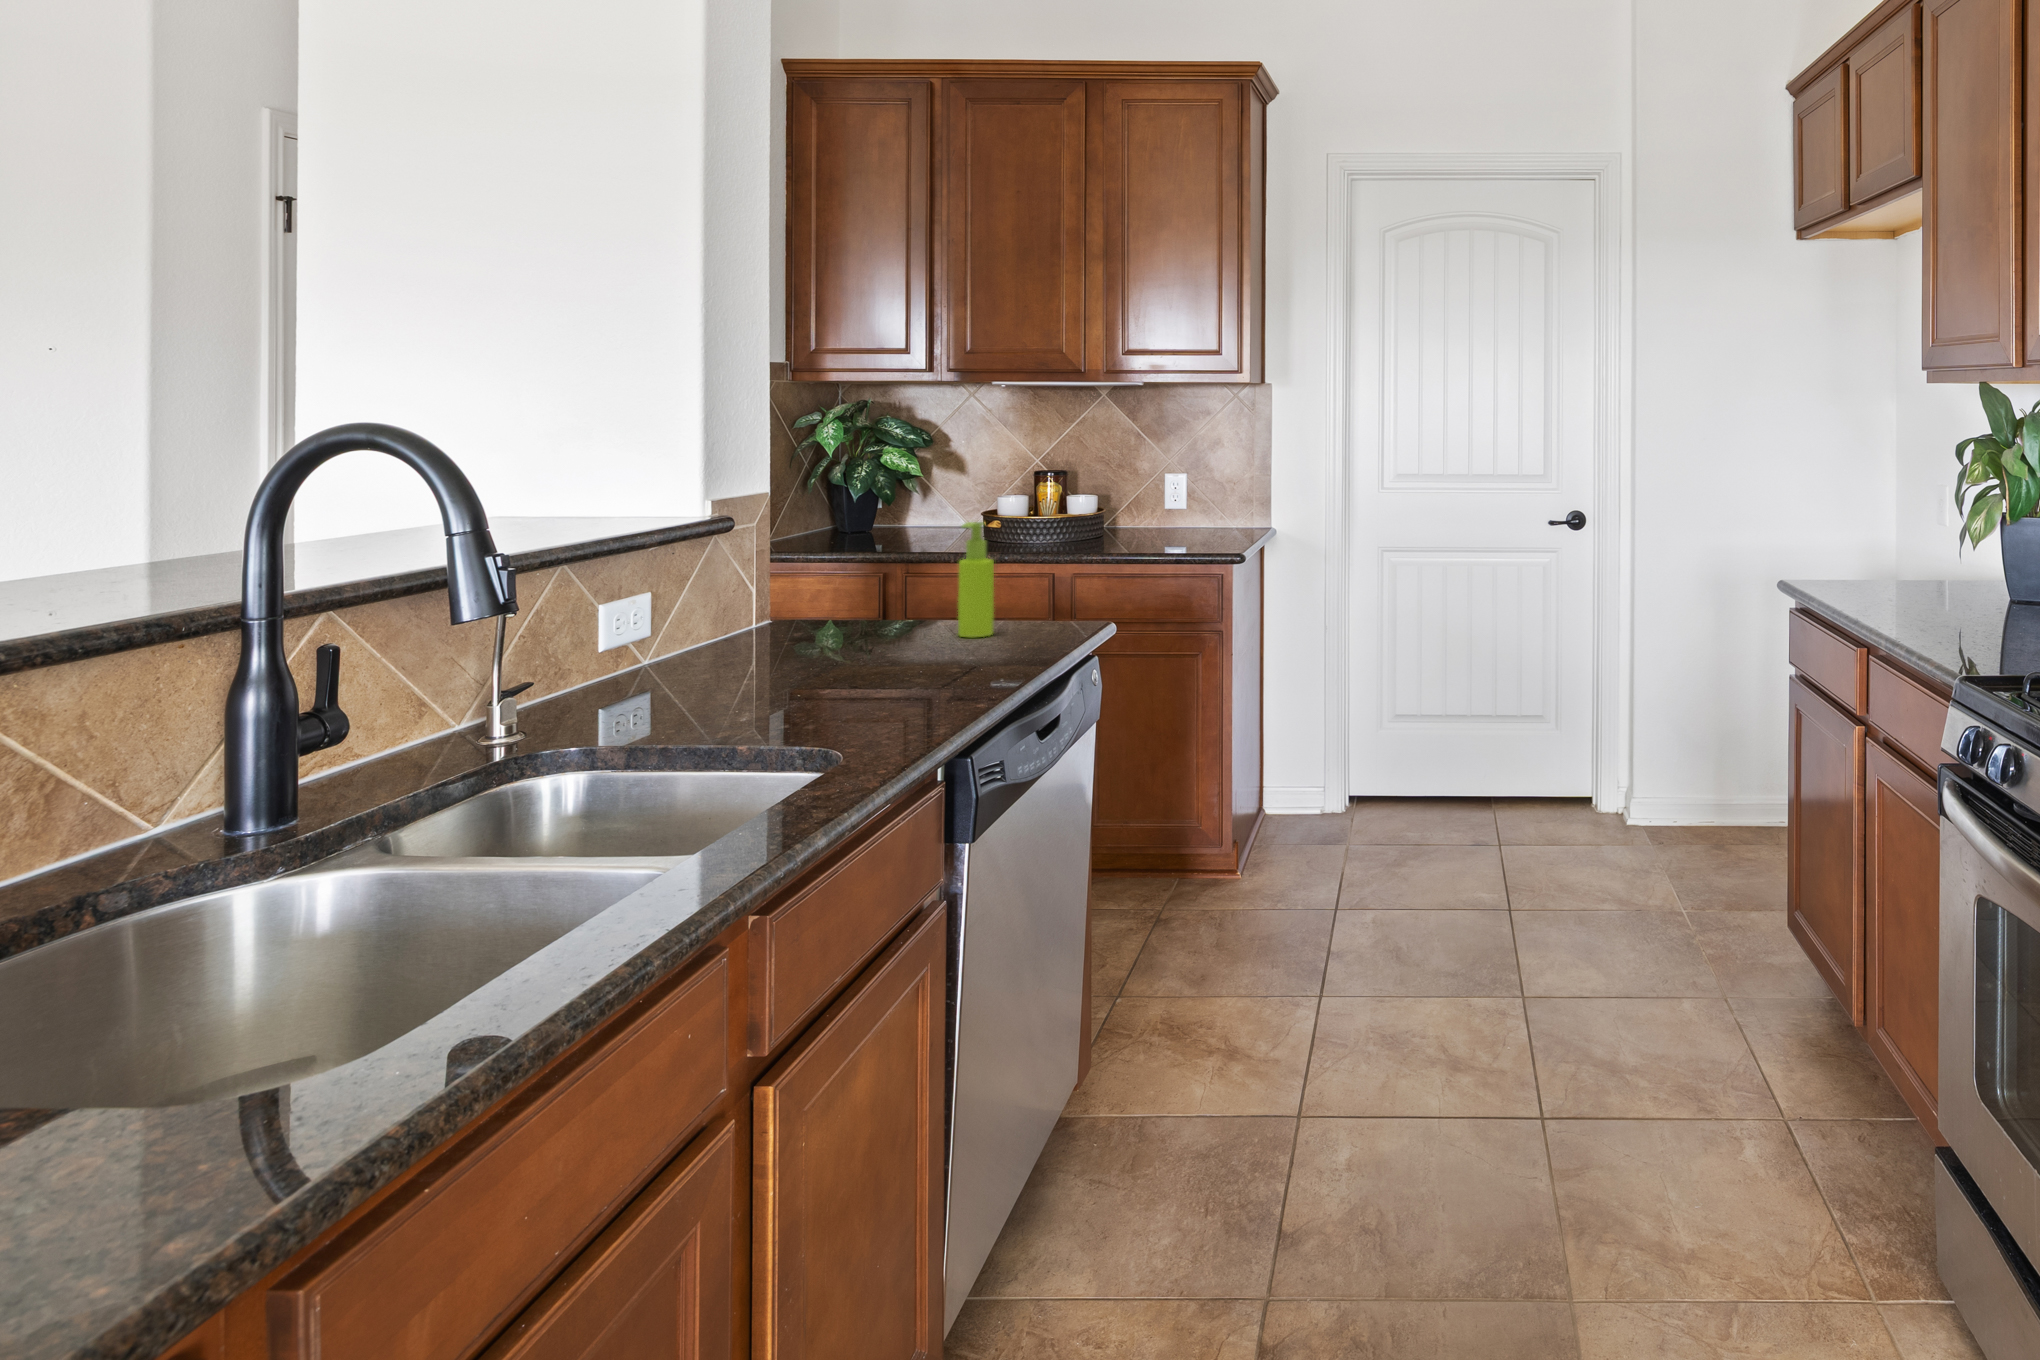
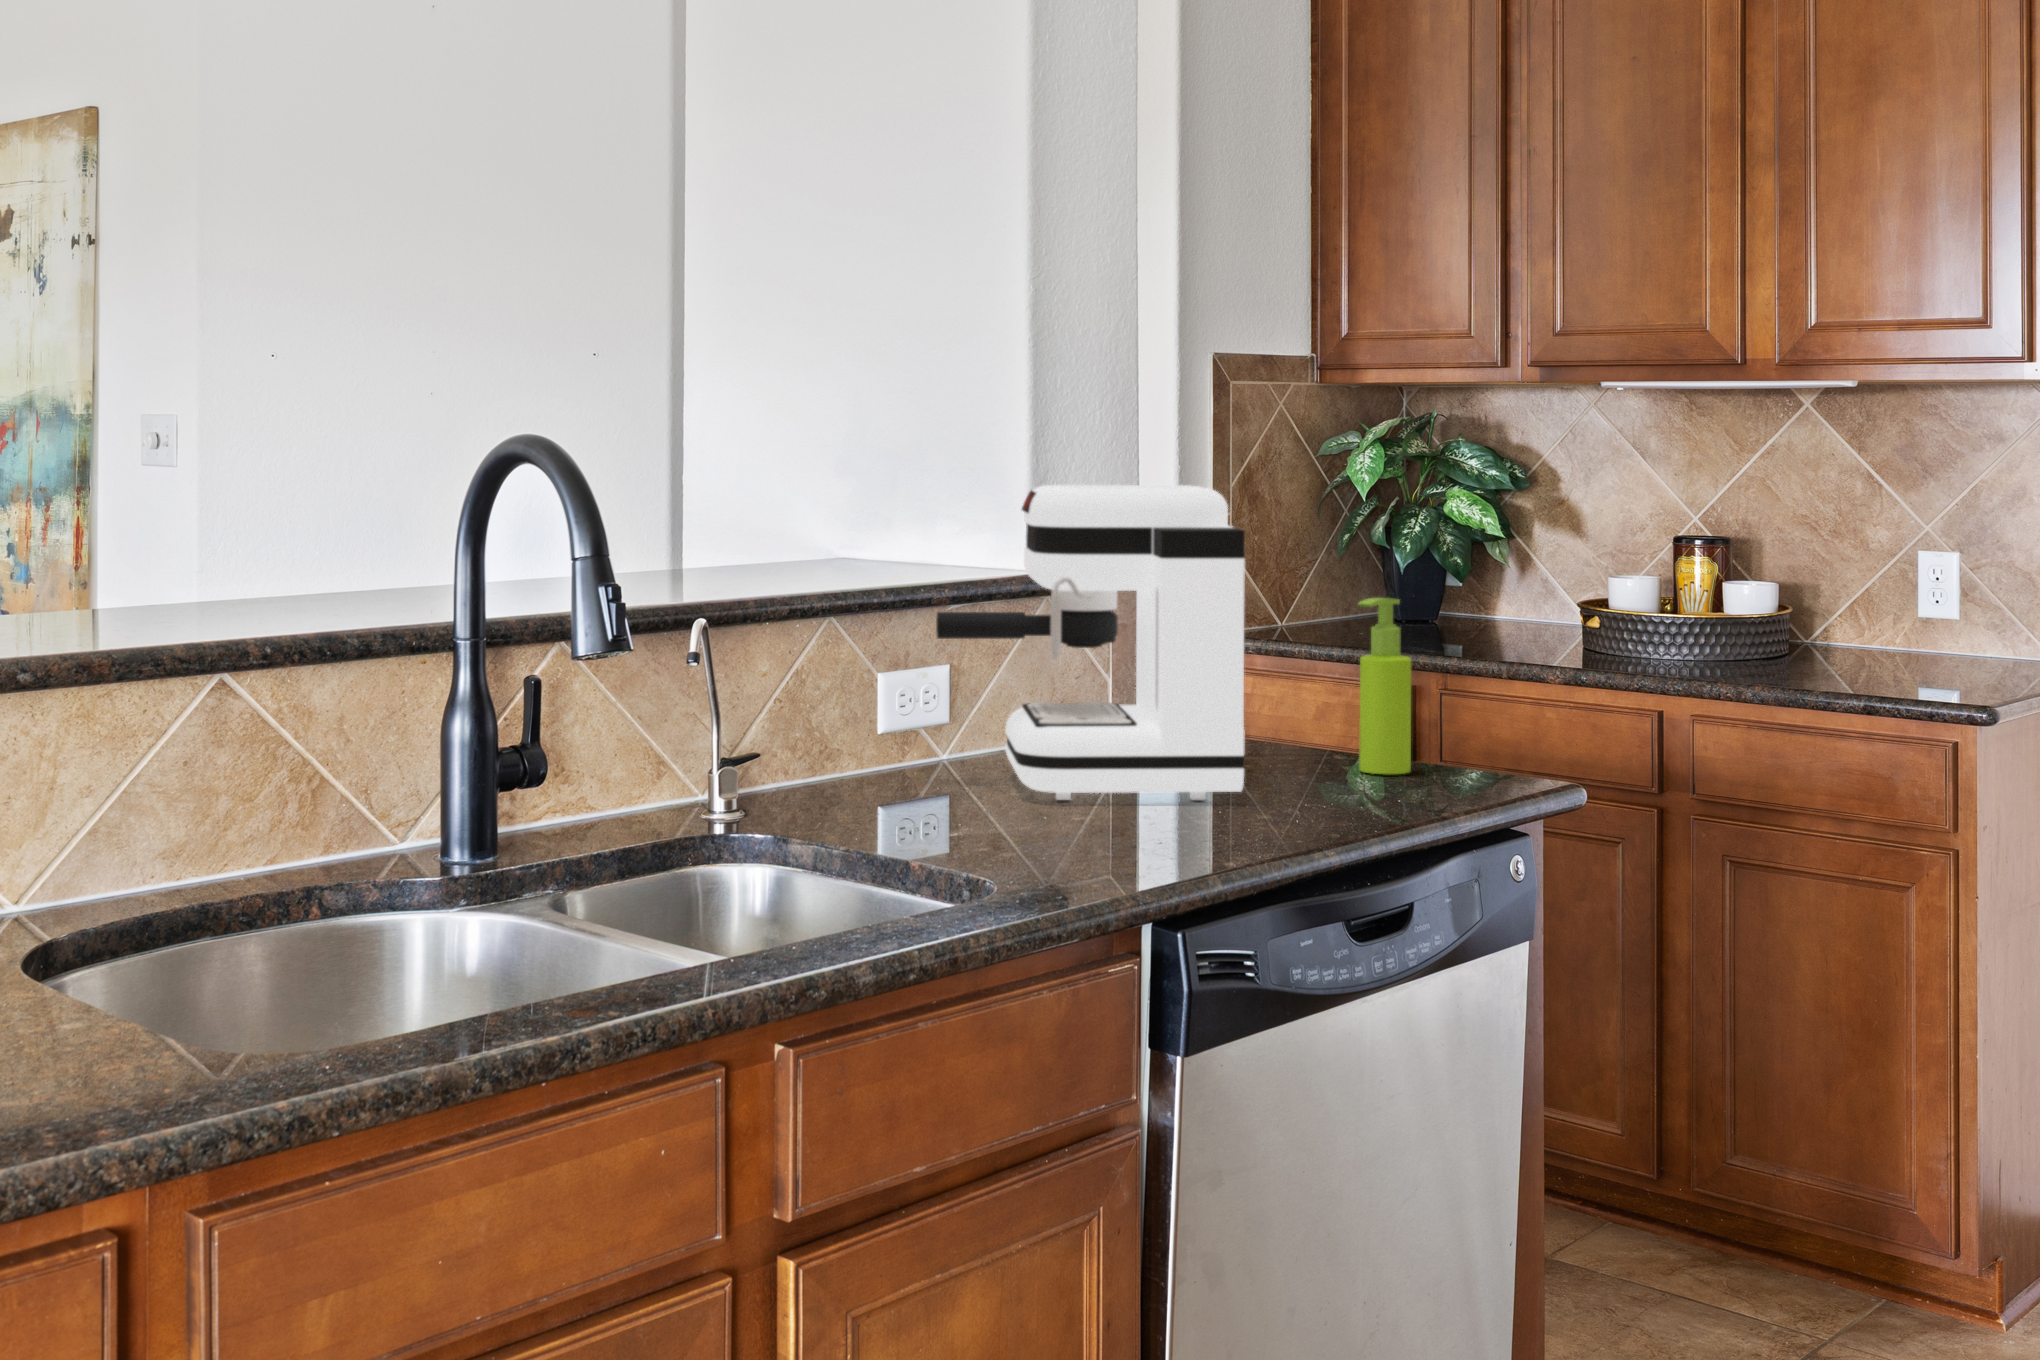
coffee maker: none [651,452,916,686] -> present [936,485,1245,800]

